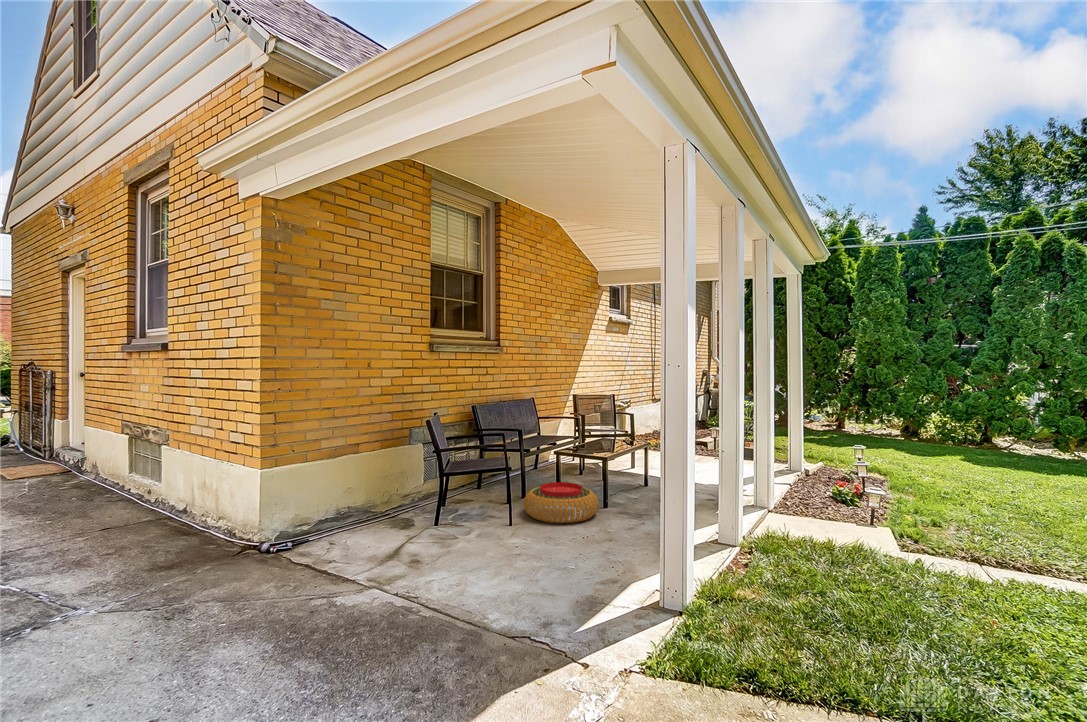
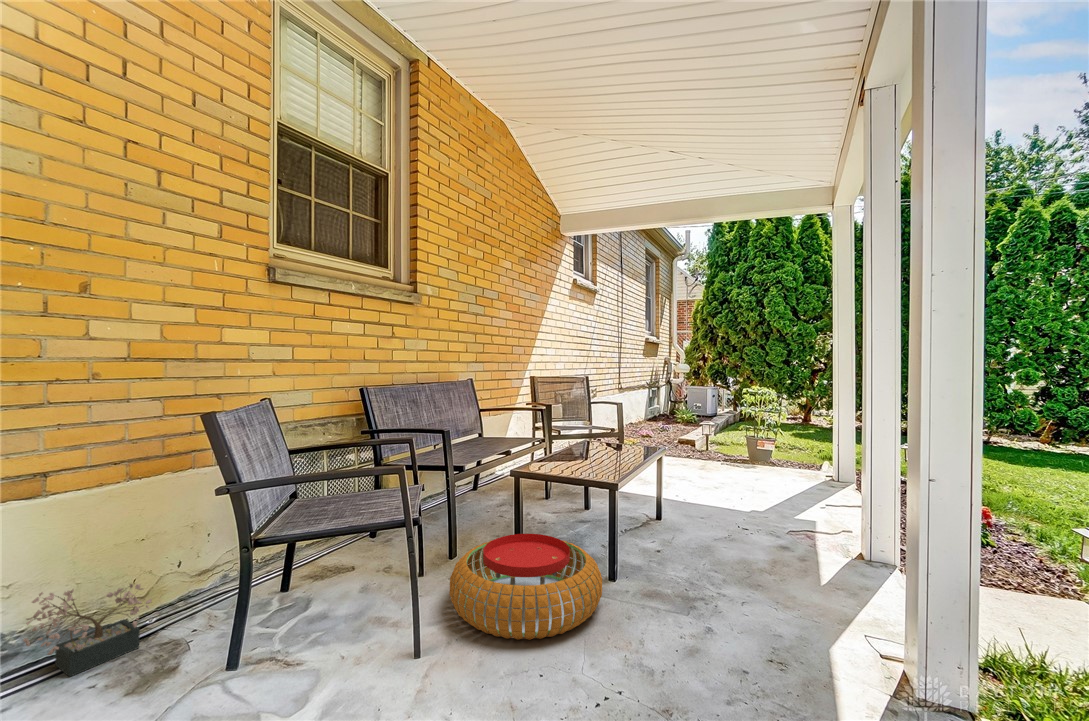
decorative plant: none [359,491,396,525] -> present [23,584,152,677]

